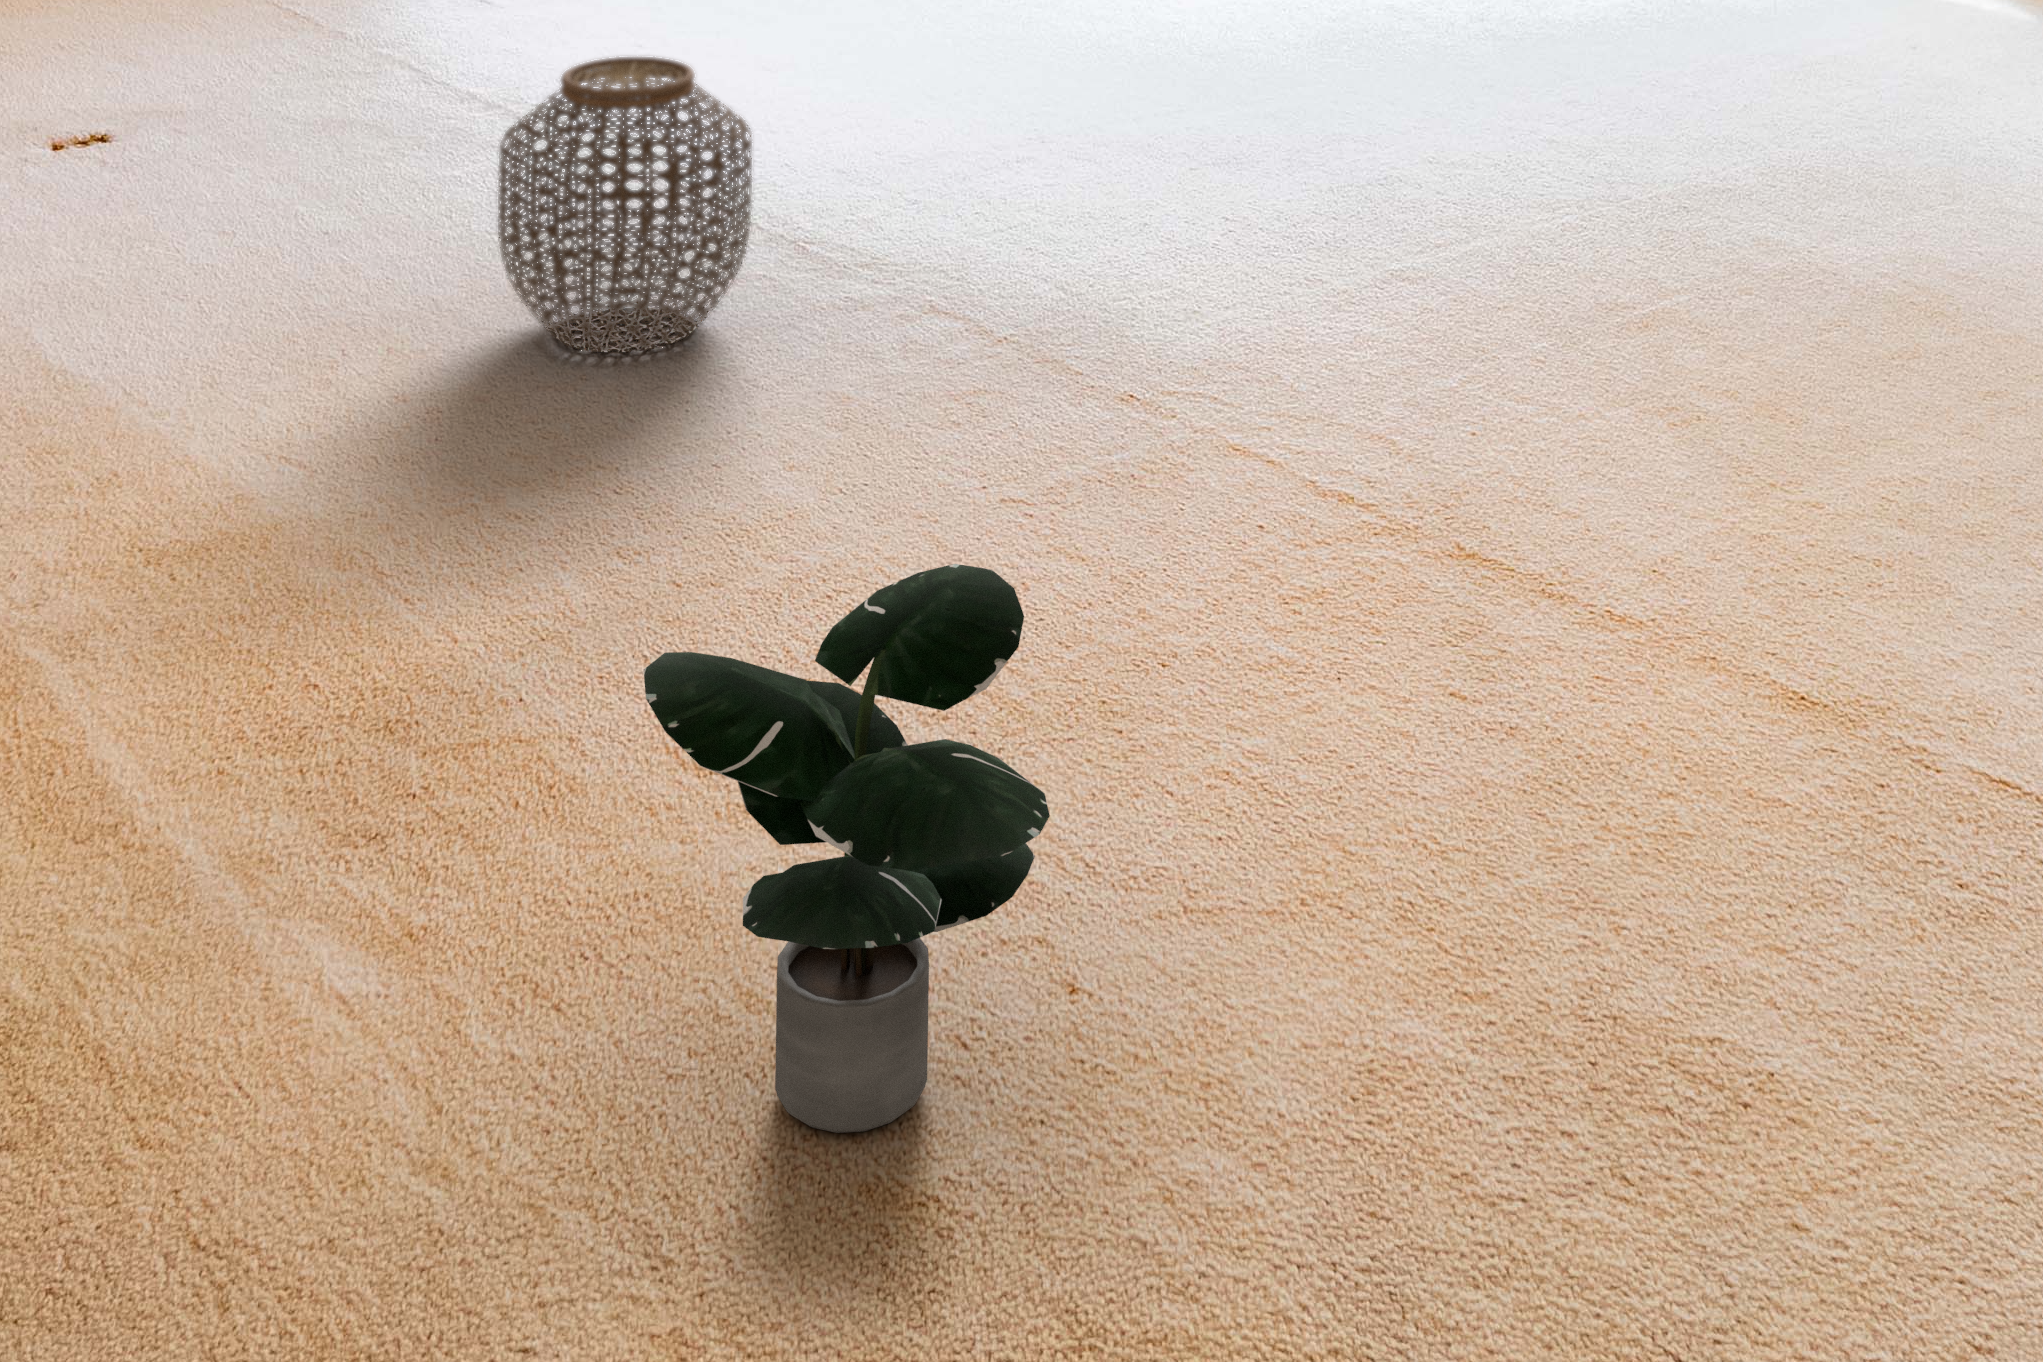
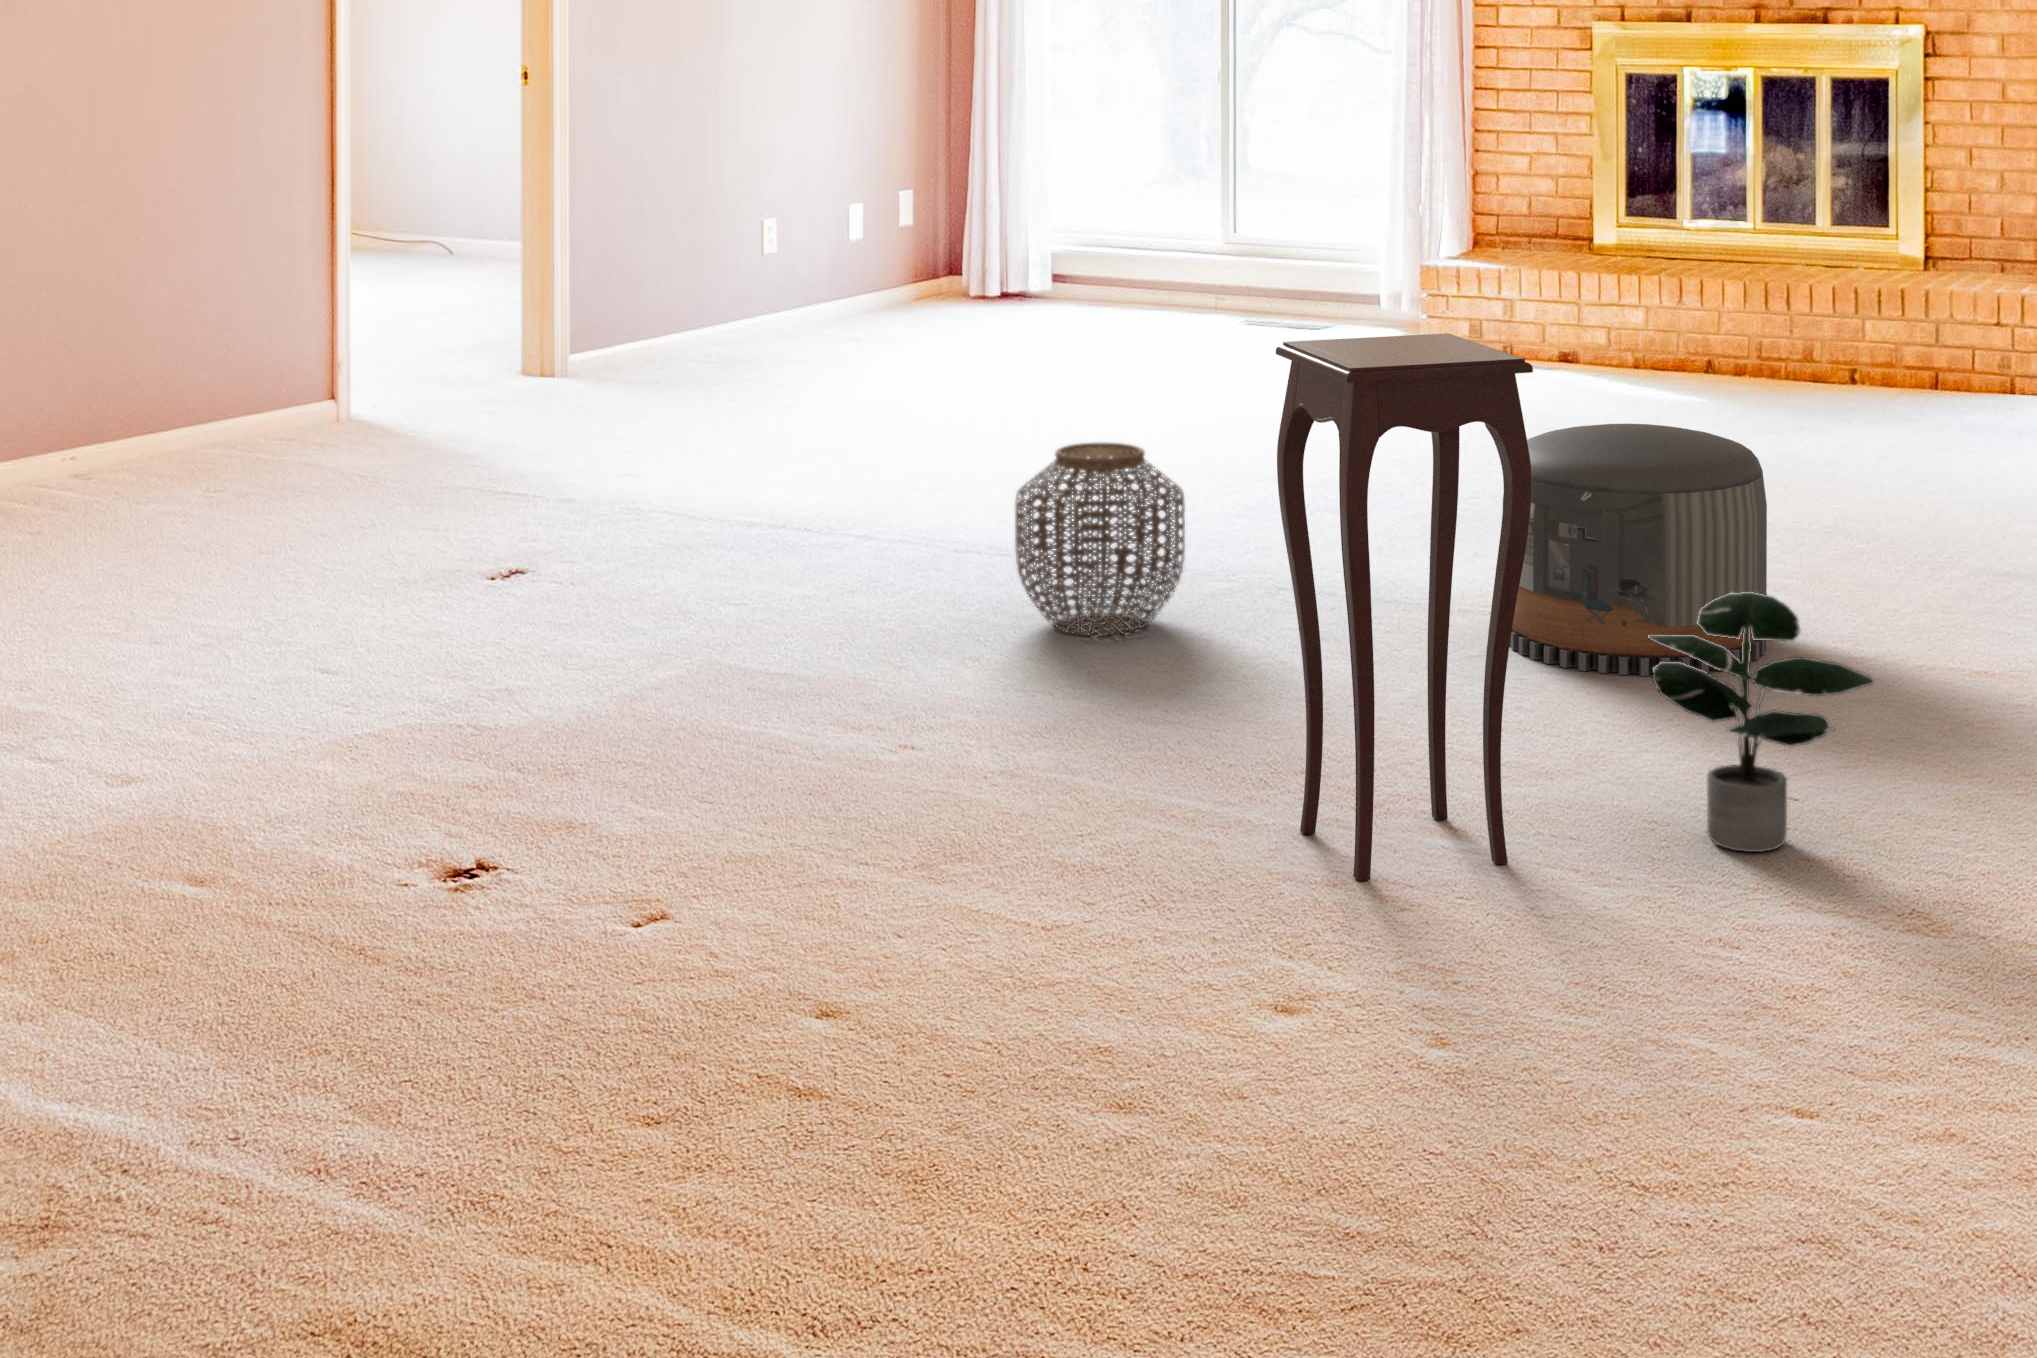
side table: none [31,10,508,1053] -> present [1276,333,1533,881]
pouf: none [1117,120,1548,587] -> present [1510,424,1767,676]

